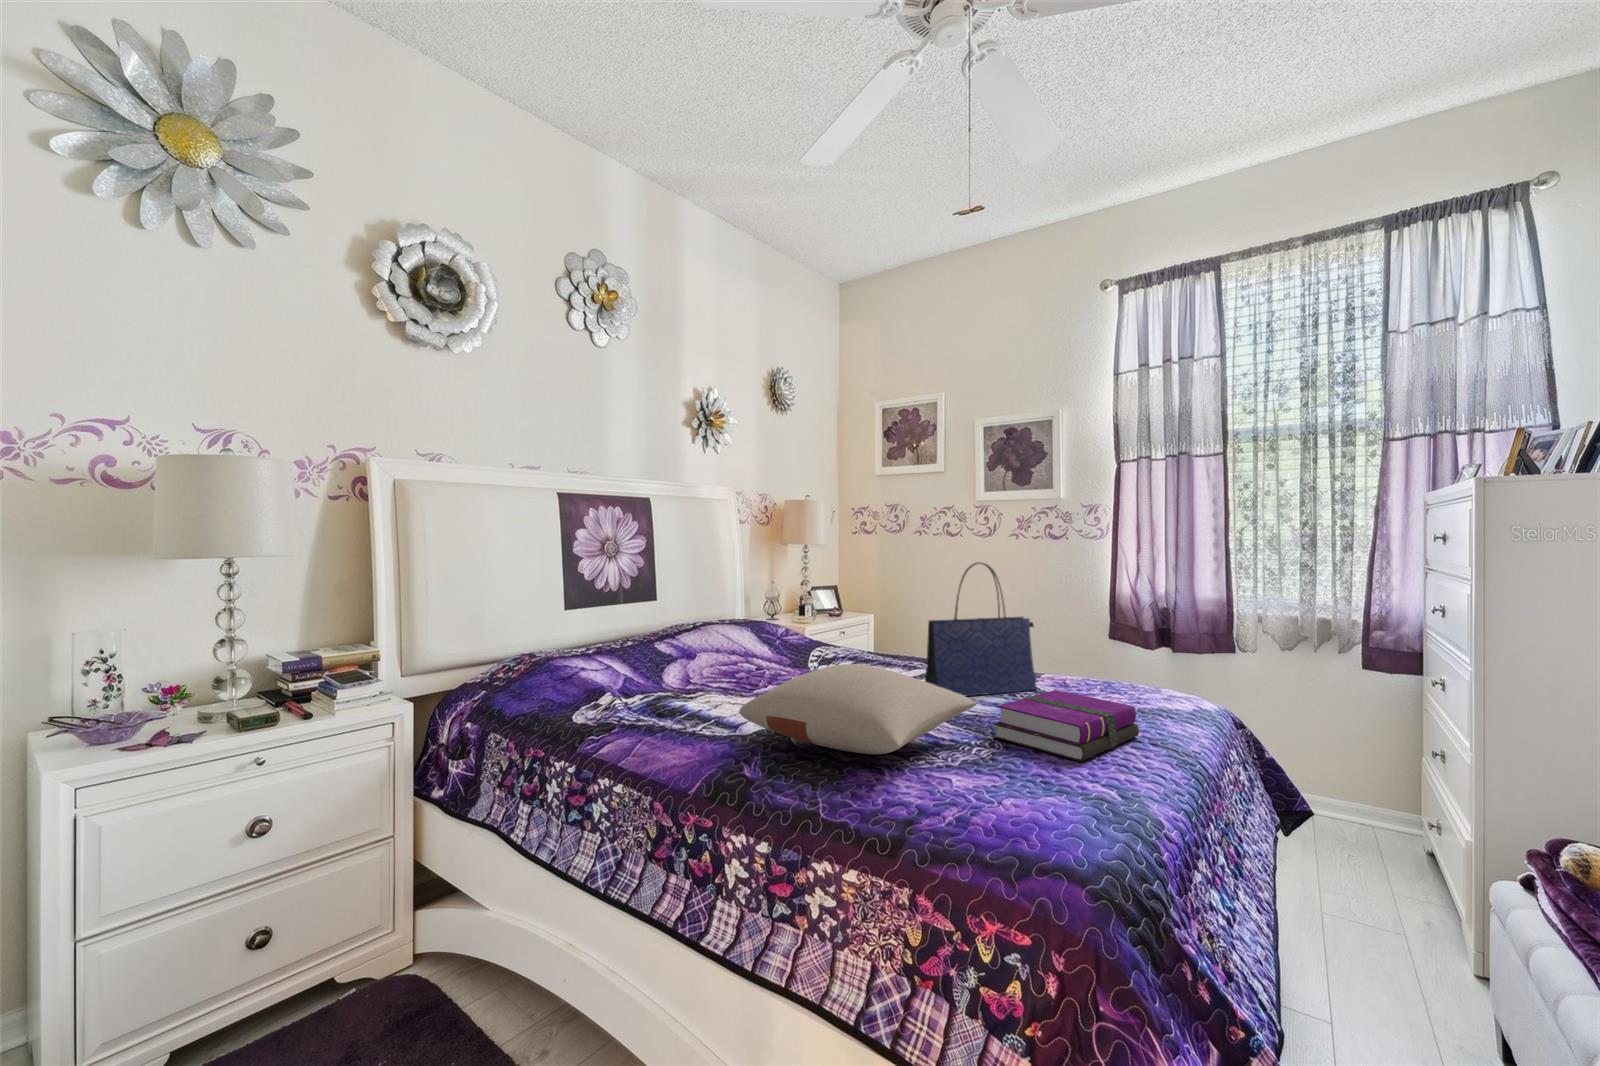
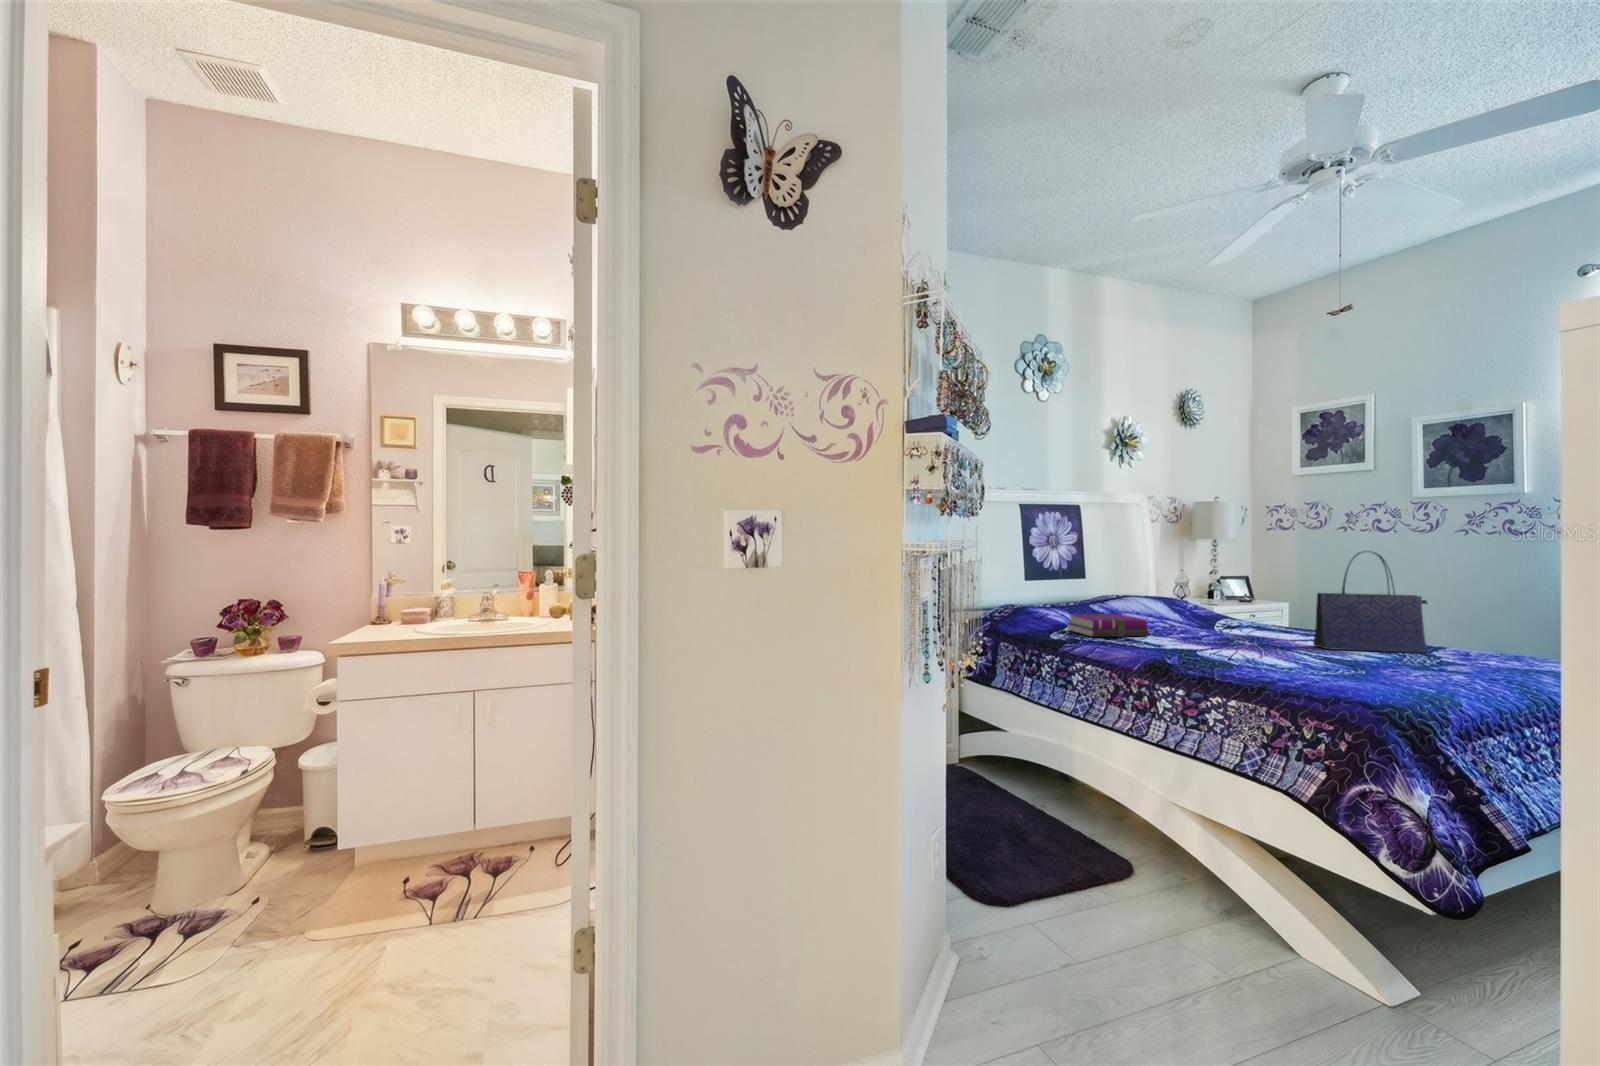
pillow: present [740,664,976,754] -> none [1164,612,1342,661]
notebook: present [993,690,1139,761] -> present [1068,614,1150,637]

